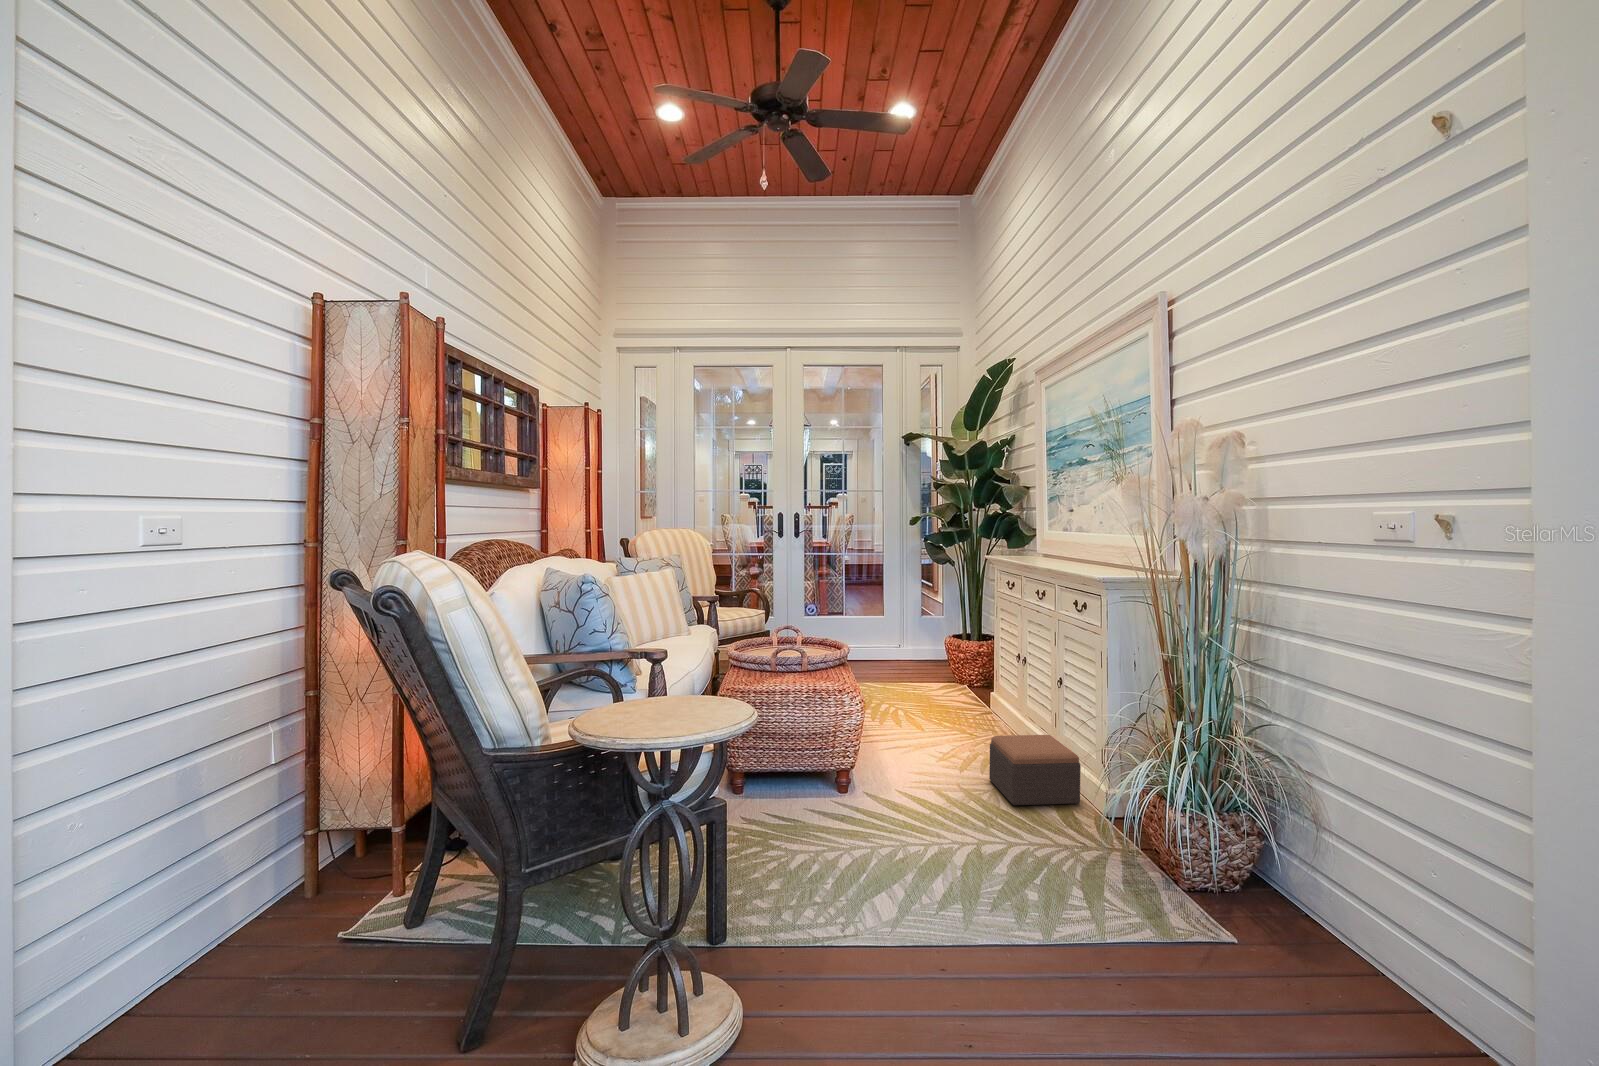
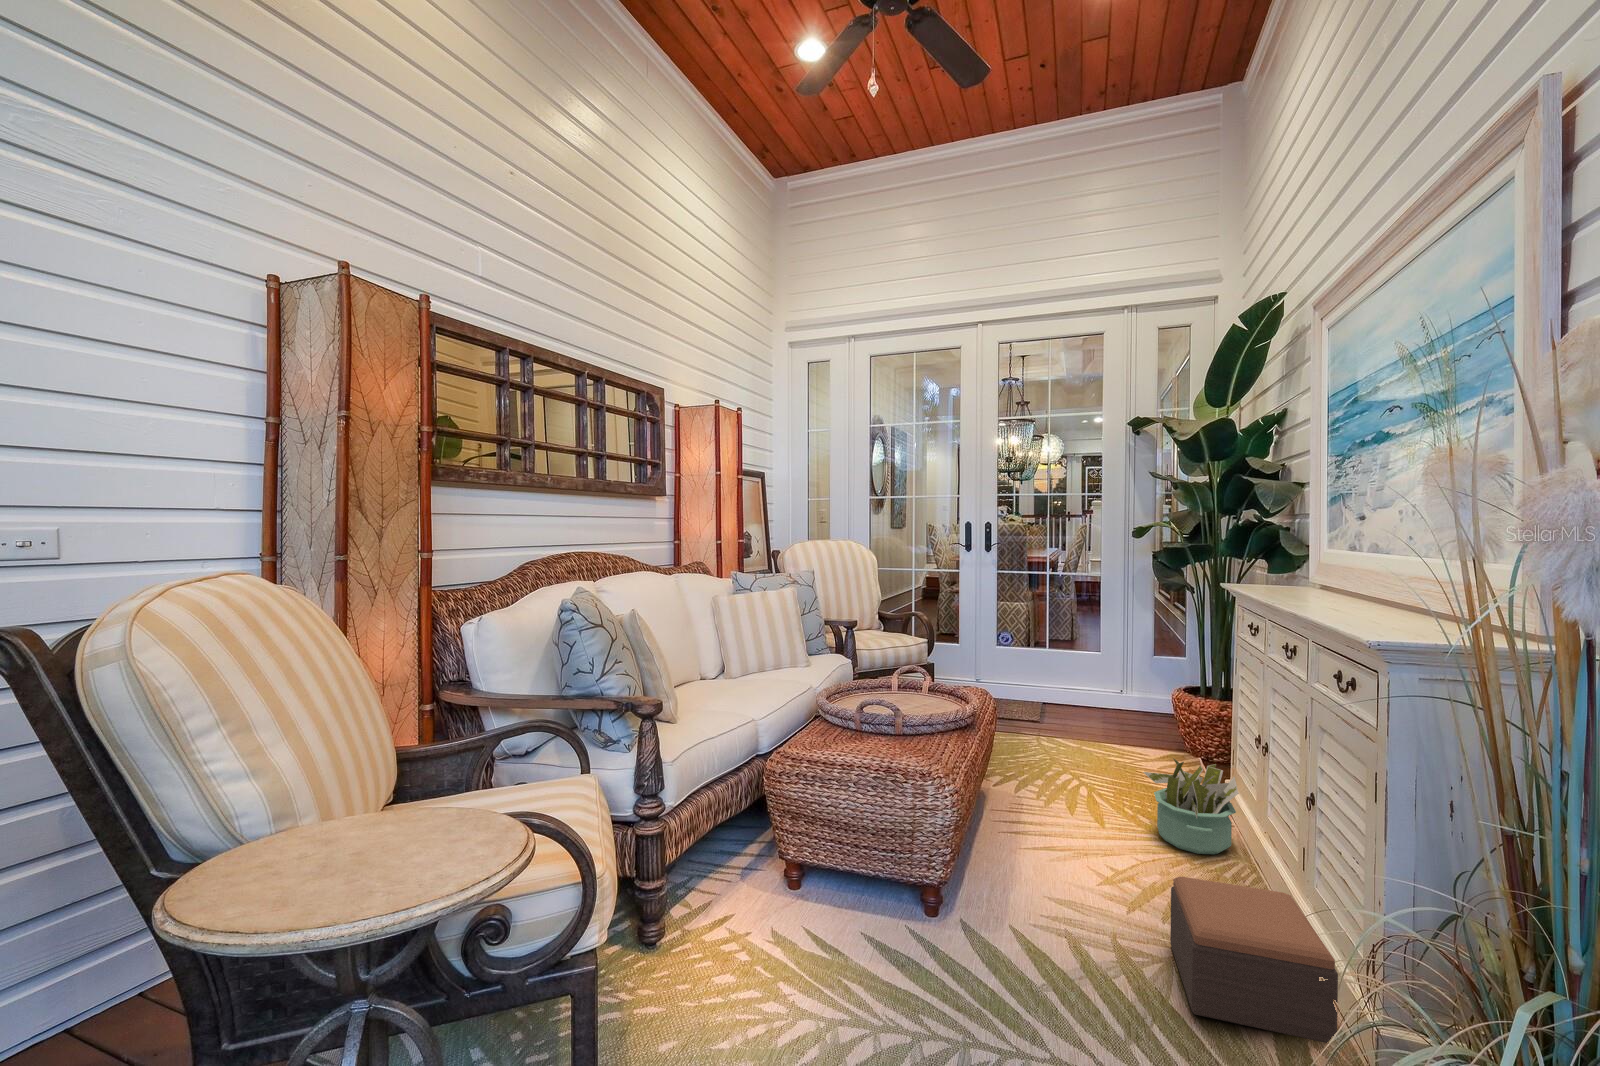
decorative plant: none [946,677,1007,736] -> present [1143,758,1239,854]

